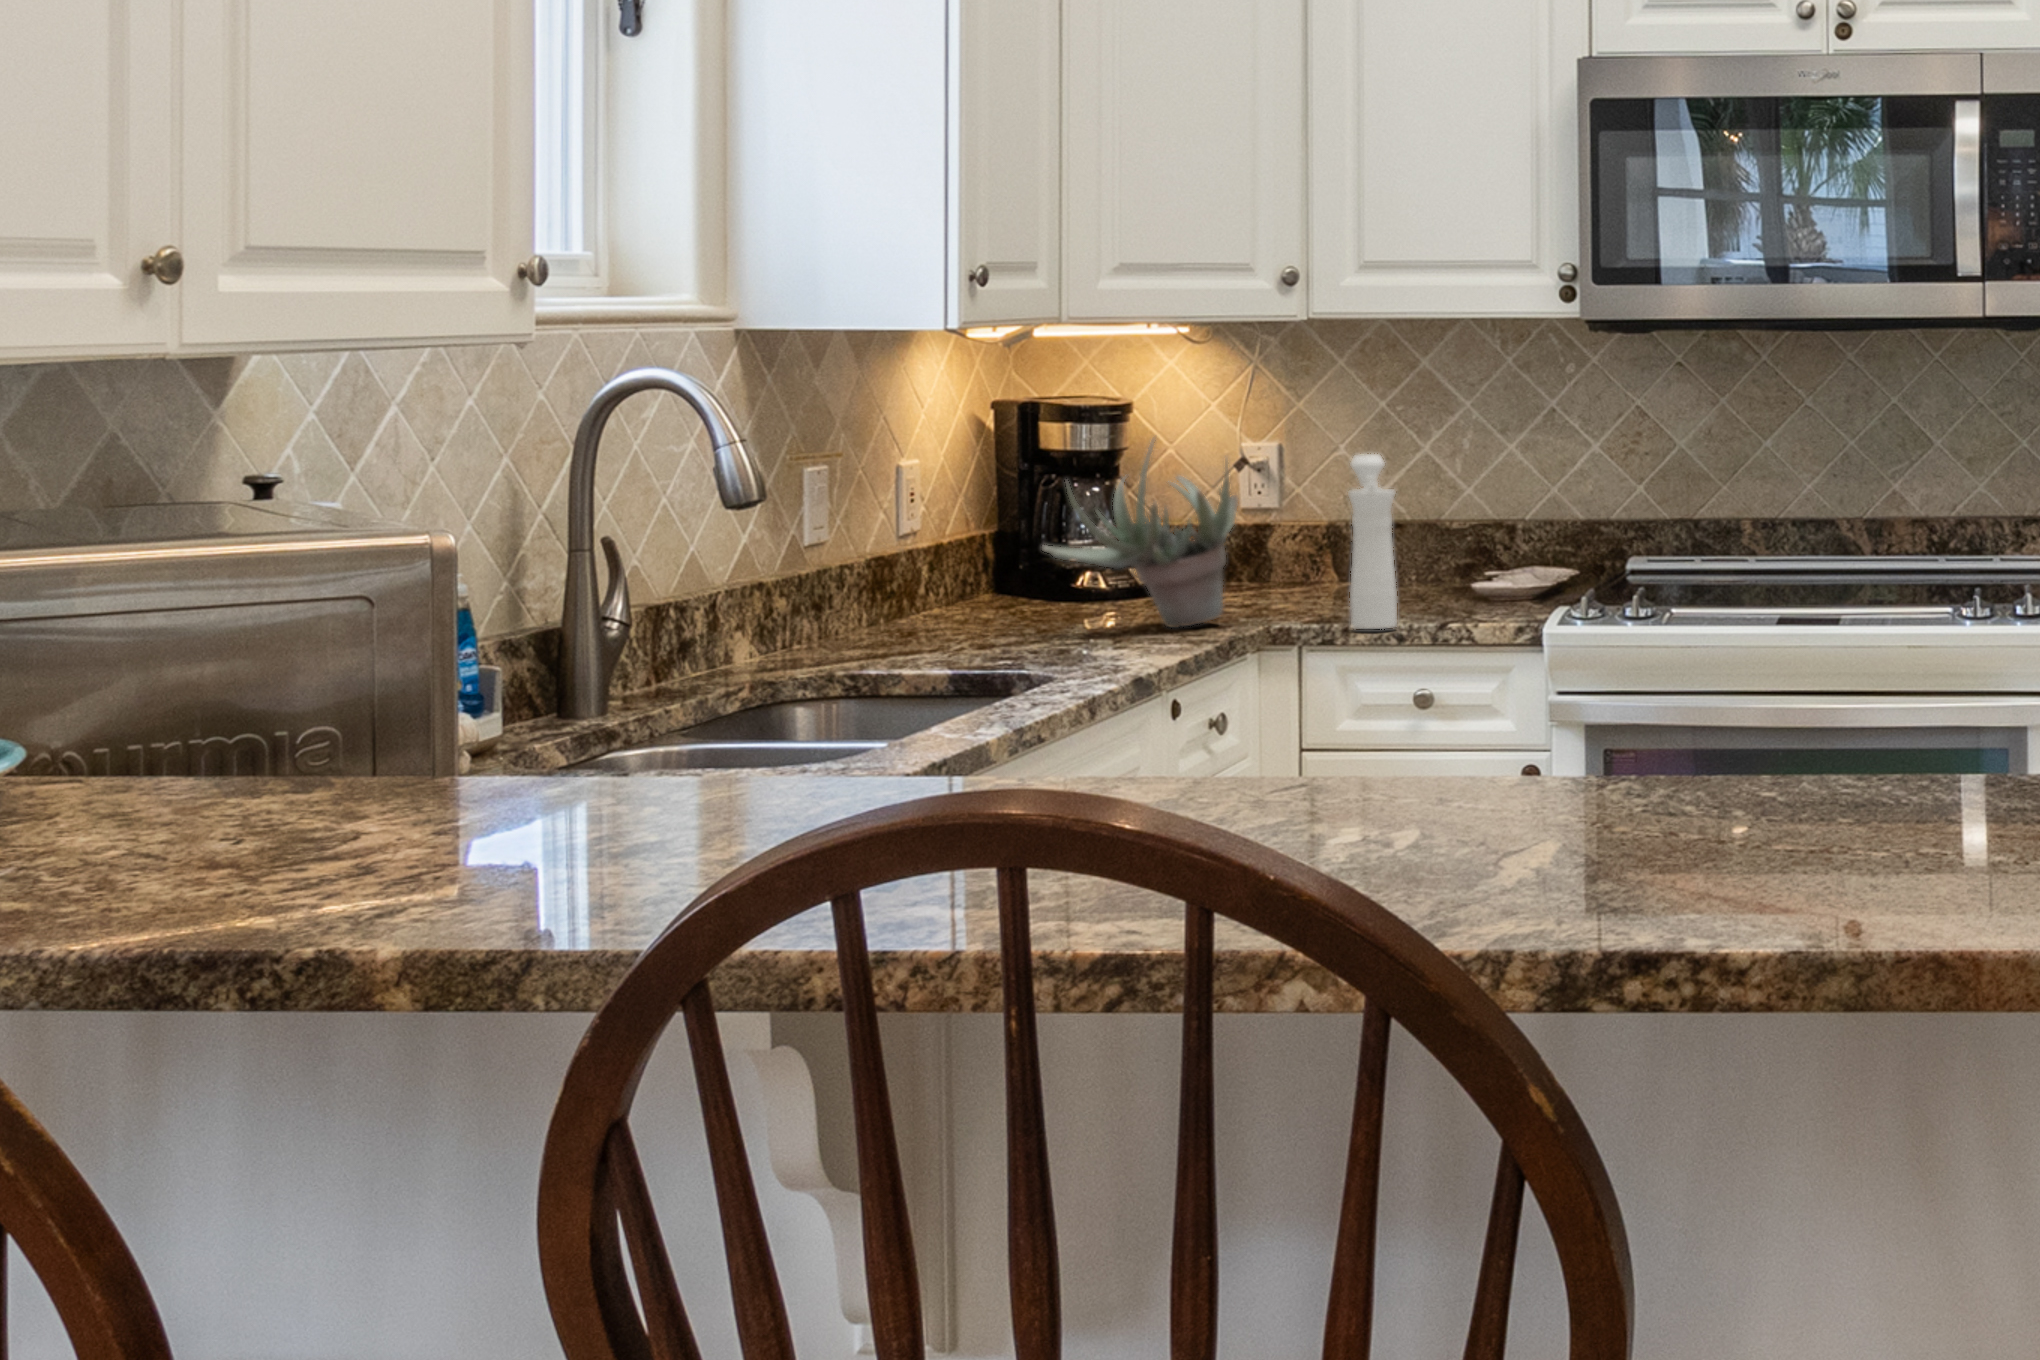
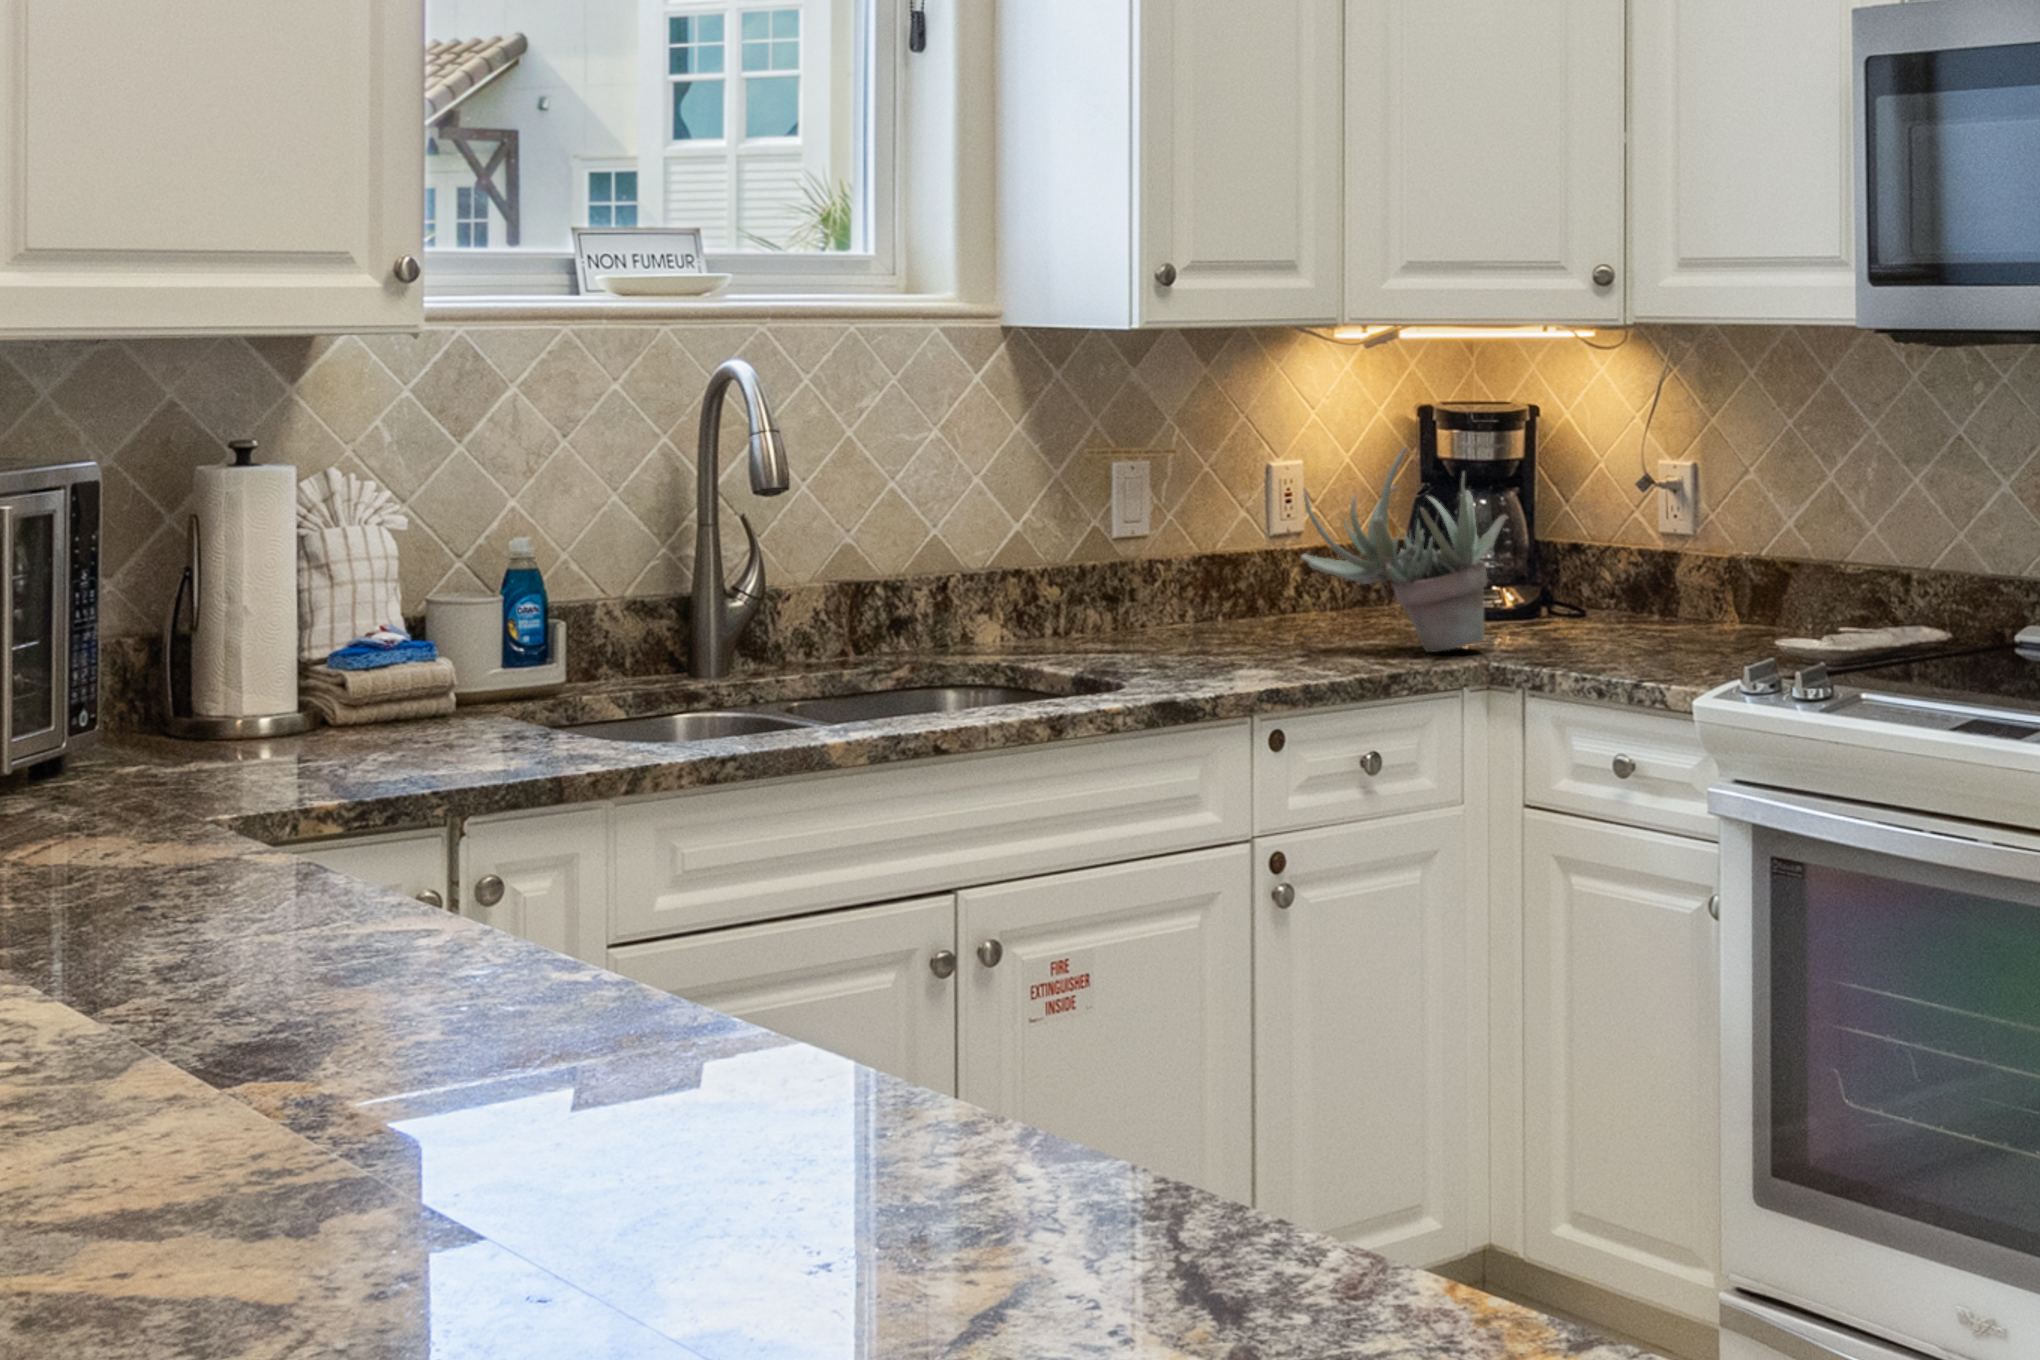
pepper mill: present [1349,454,1397,629] -> none [1555,478,1649,678]

